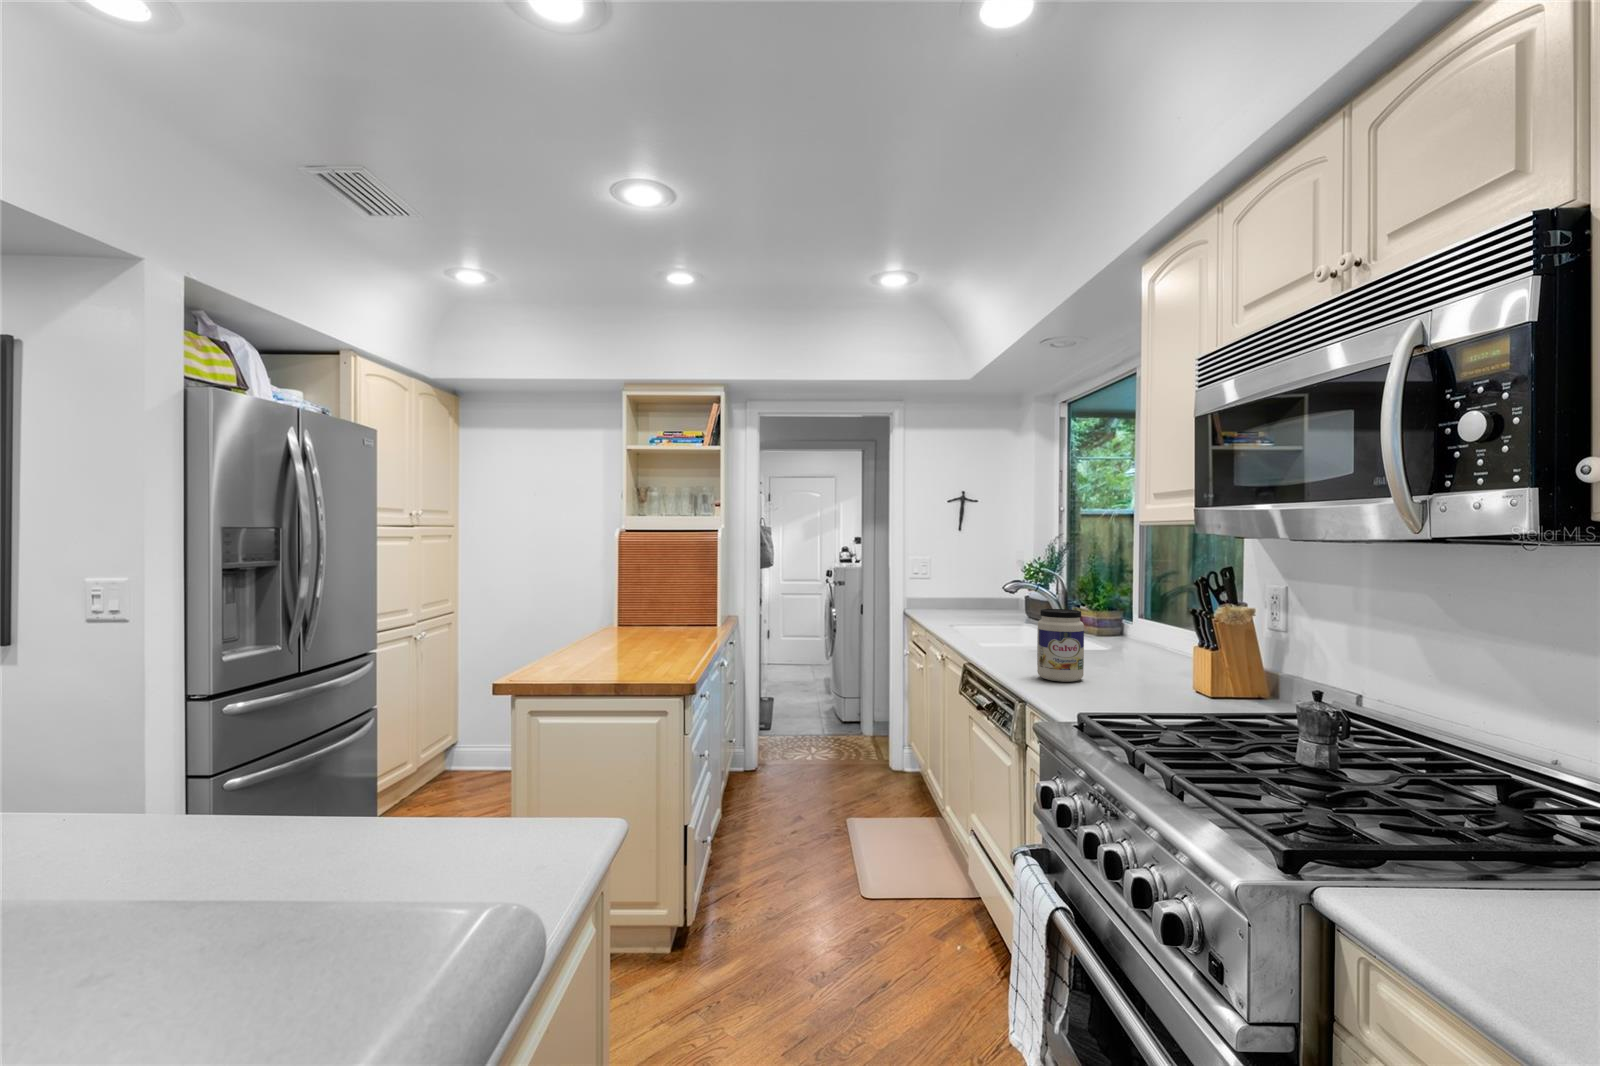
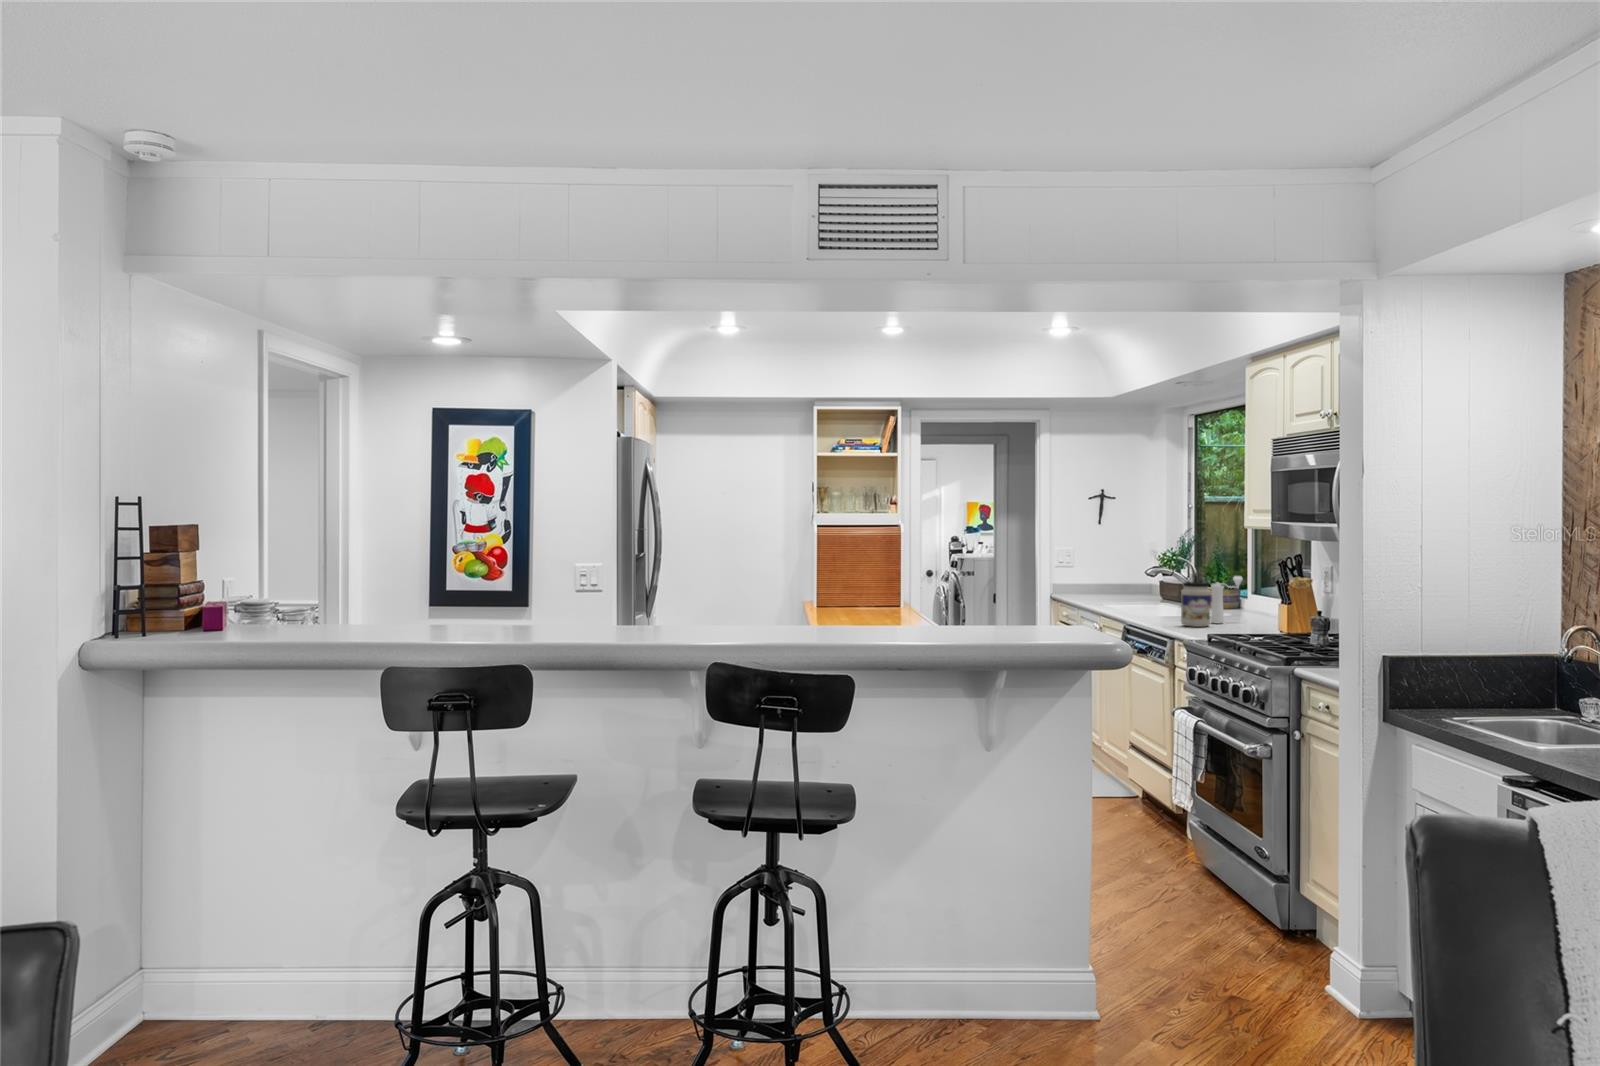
pepper mill: none [1084,599,1134,672] -> present [1211,576,1243,623]

